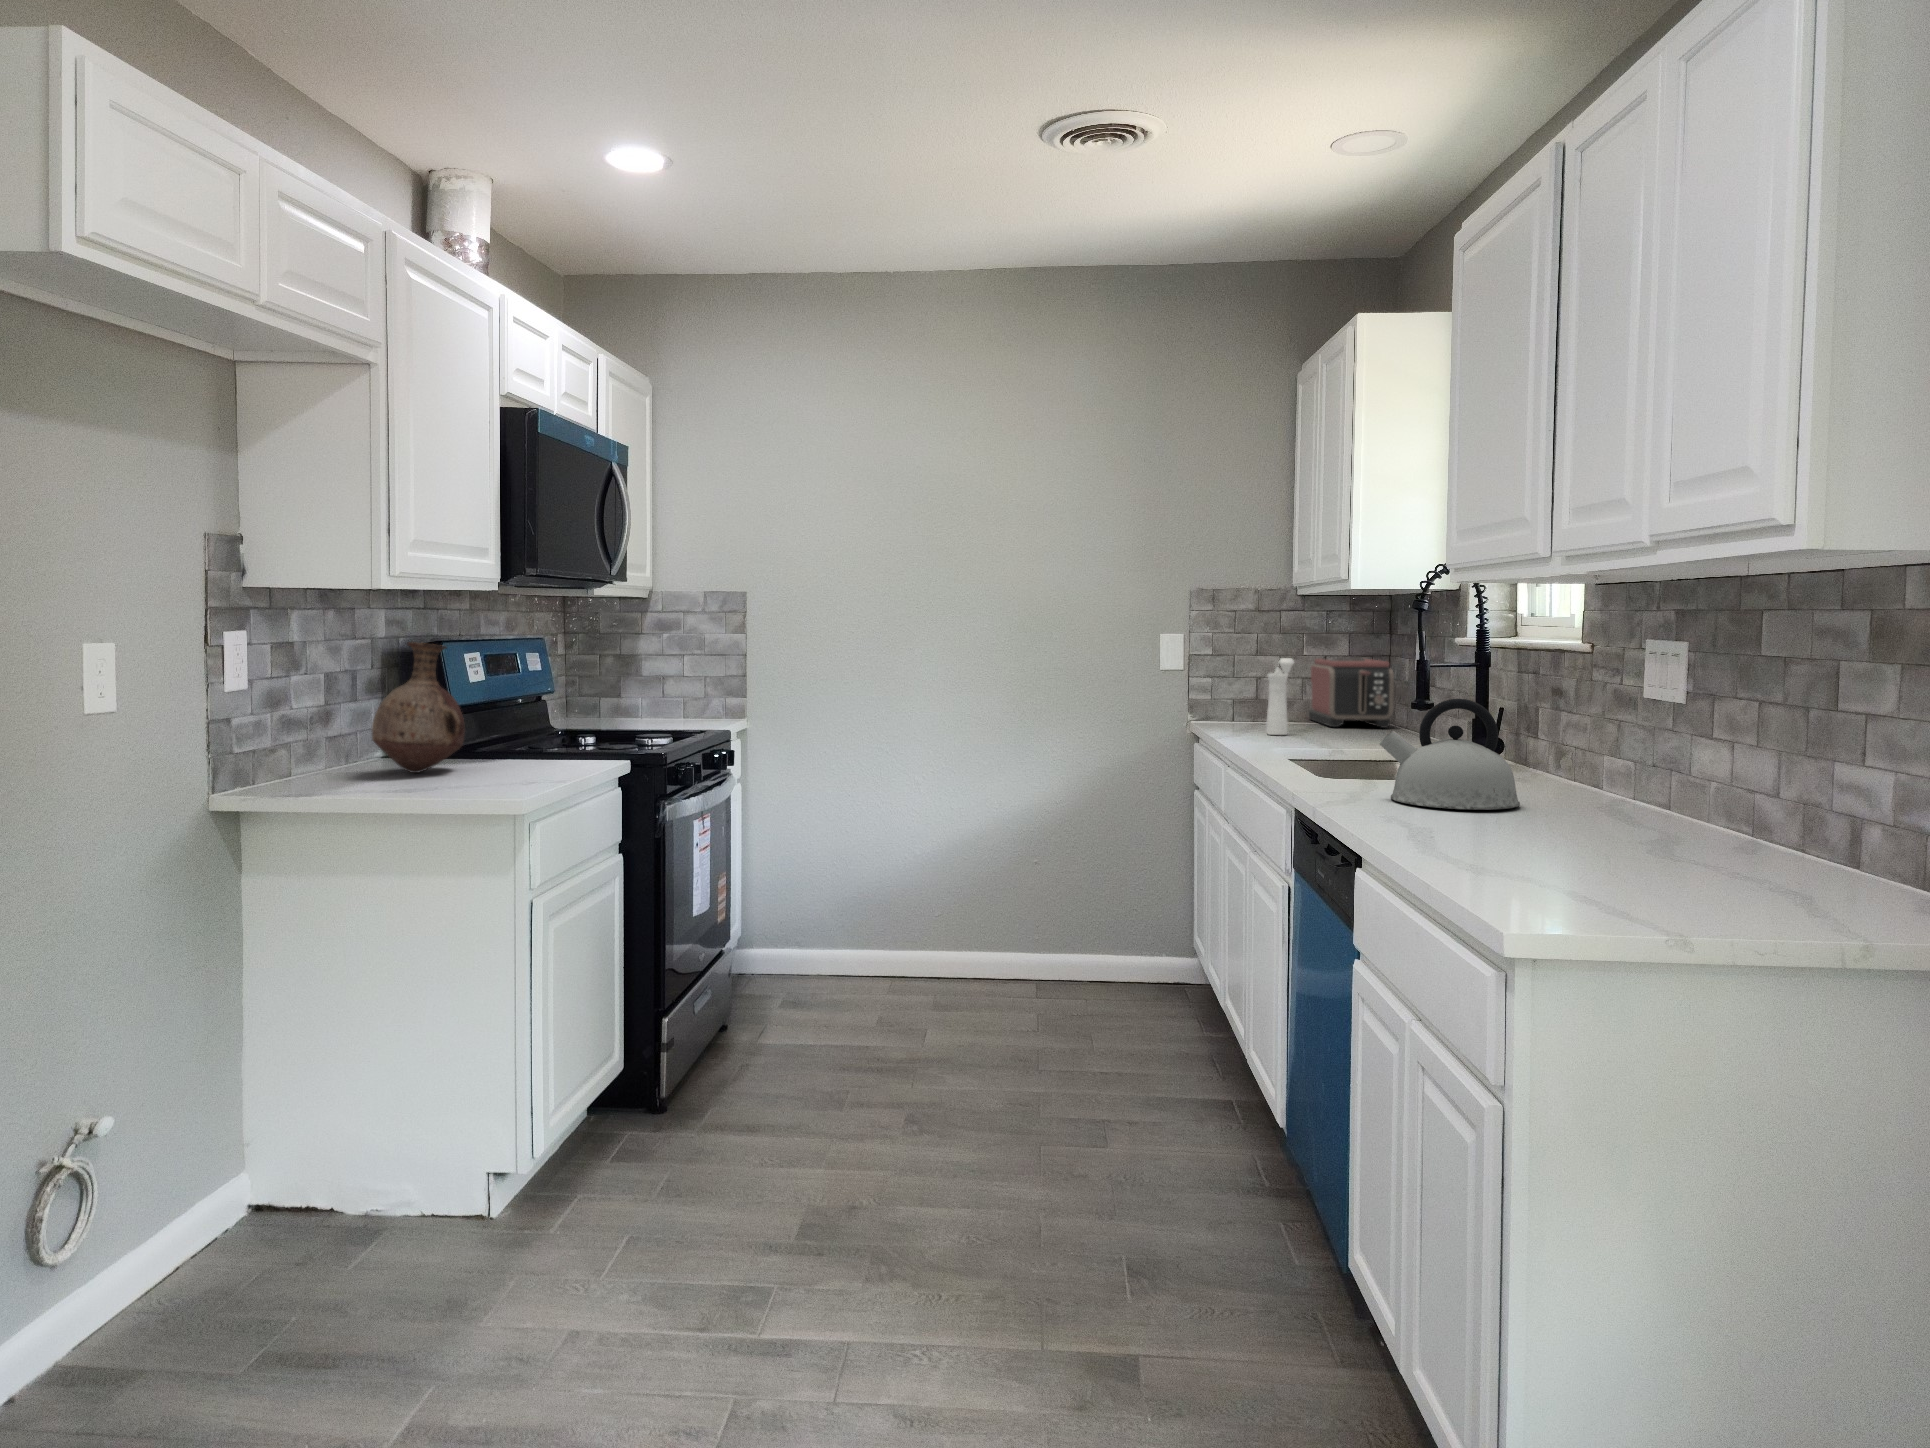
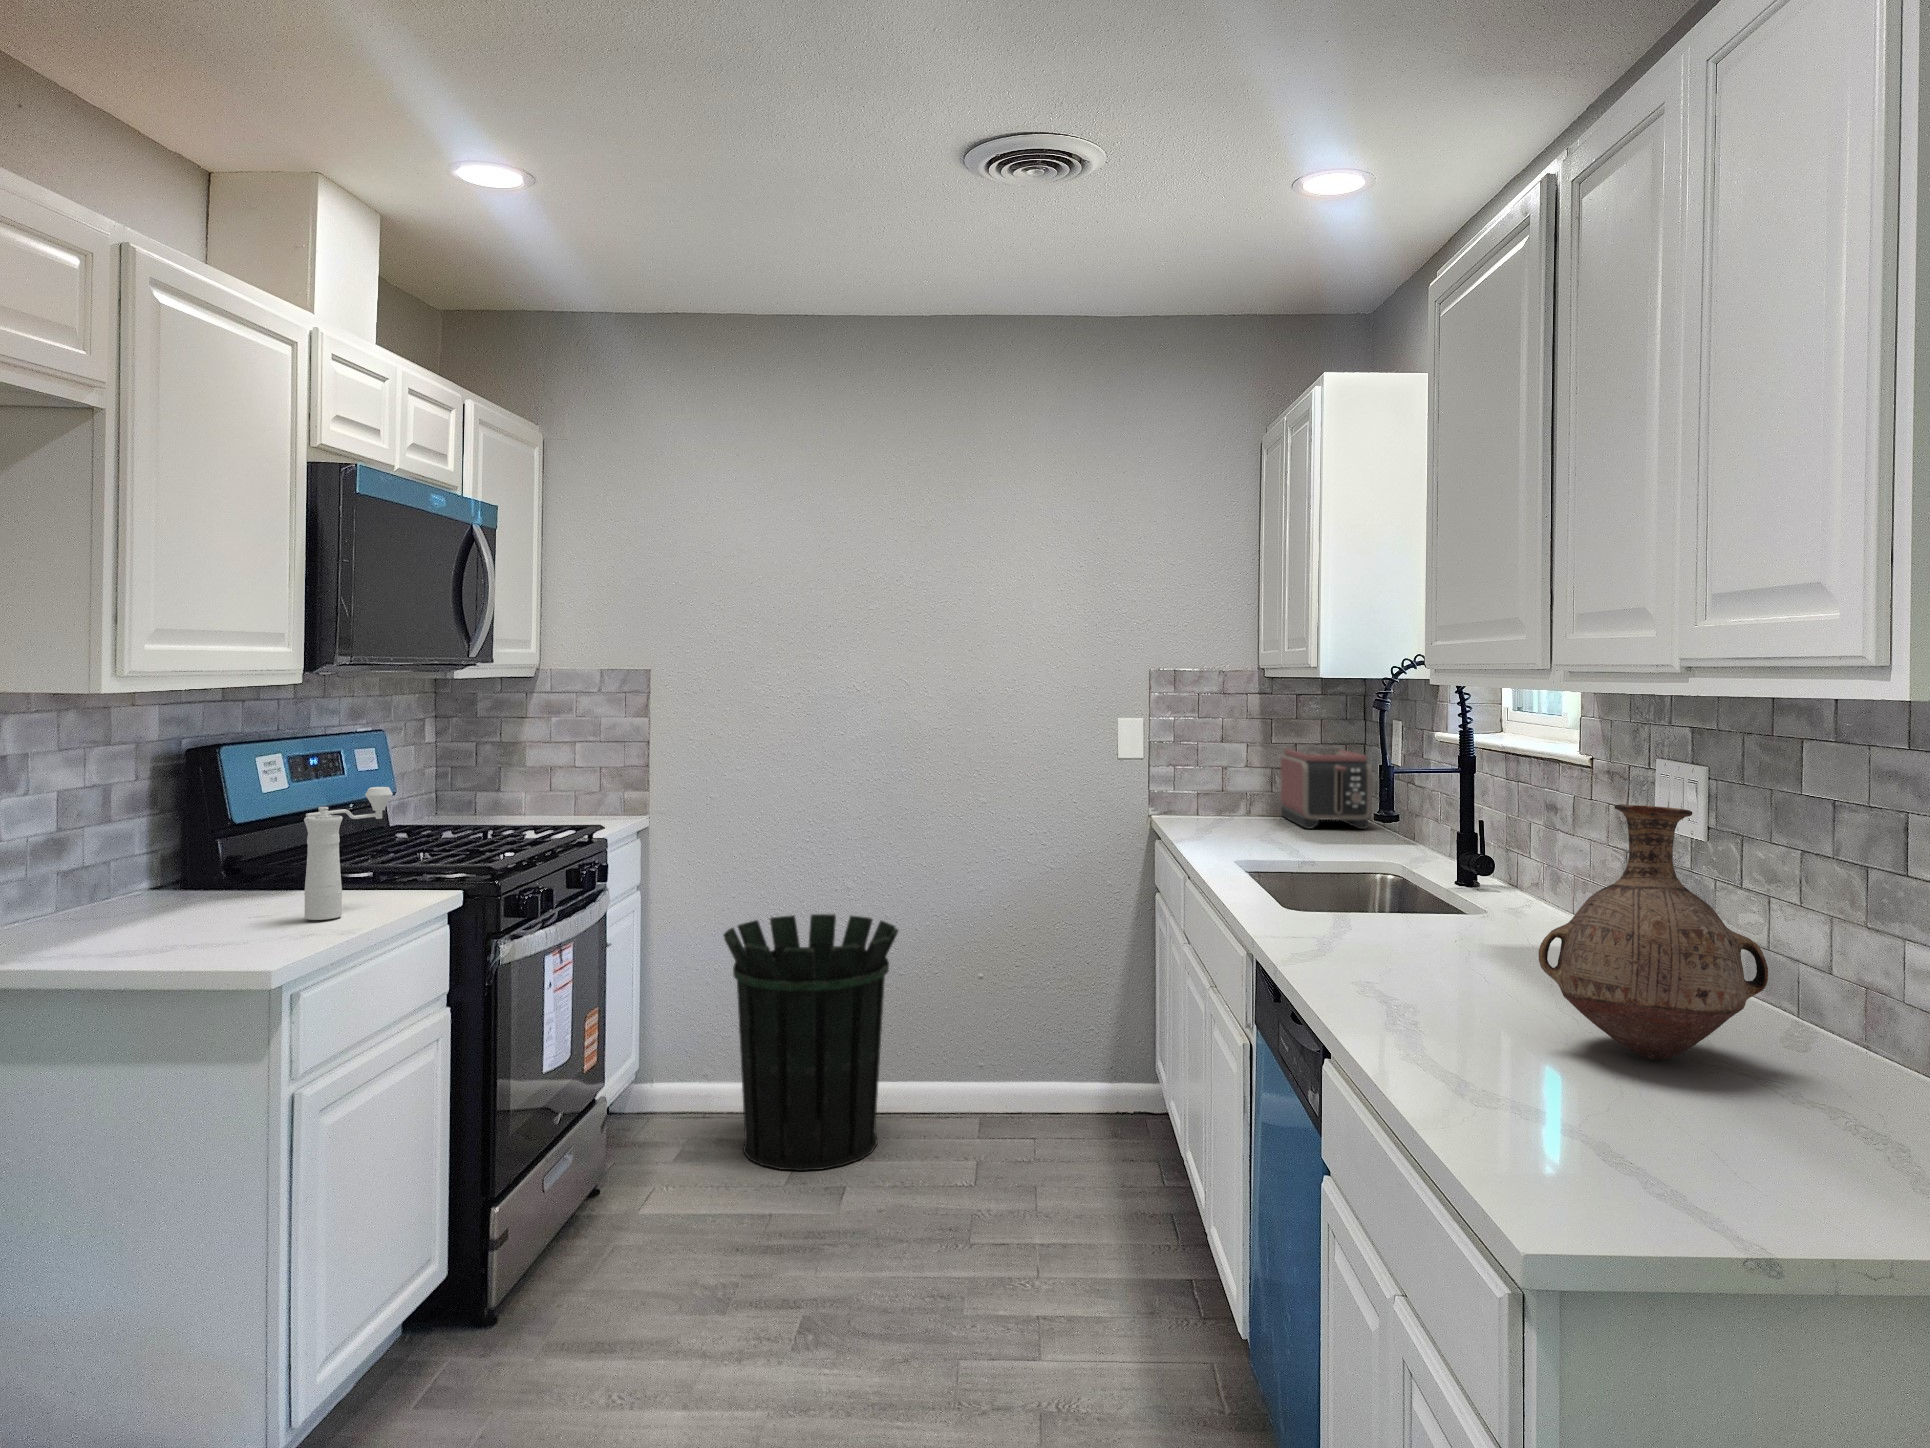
vase: present [372,642,465,773] -> present [1538,804,1768,1060]
pepper mill: present [1266,658,1294,735] -> present [304,787,393,920]
kettle: present [1380,699,1520,810] -> none [1356,830,1518,968]
waste bin: none [817,802,967,1014] -> present [724,914,898,1171]

